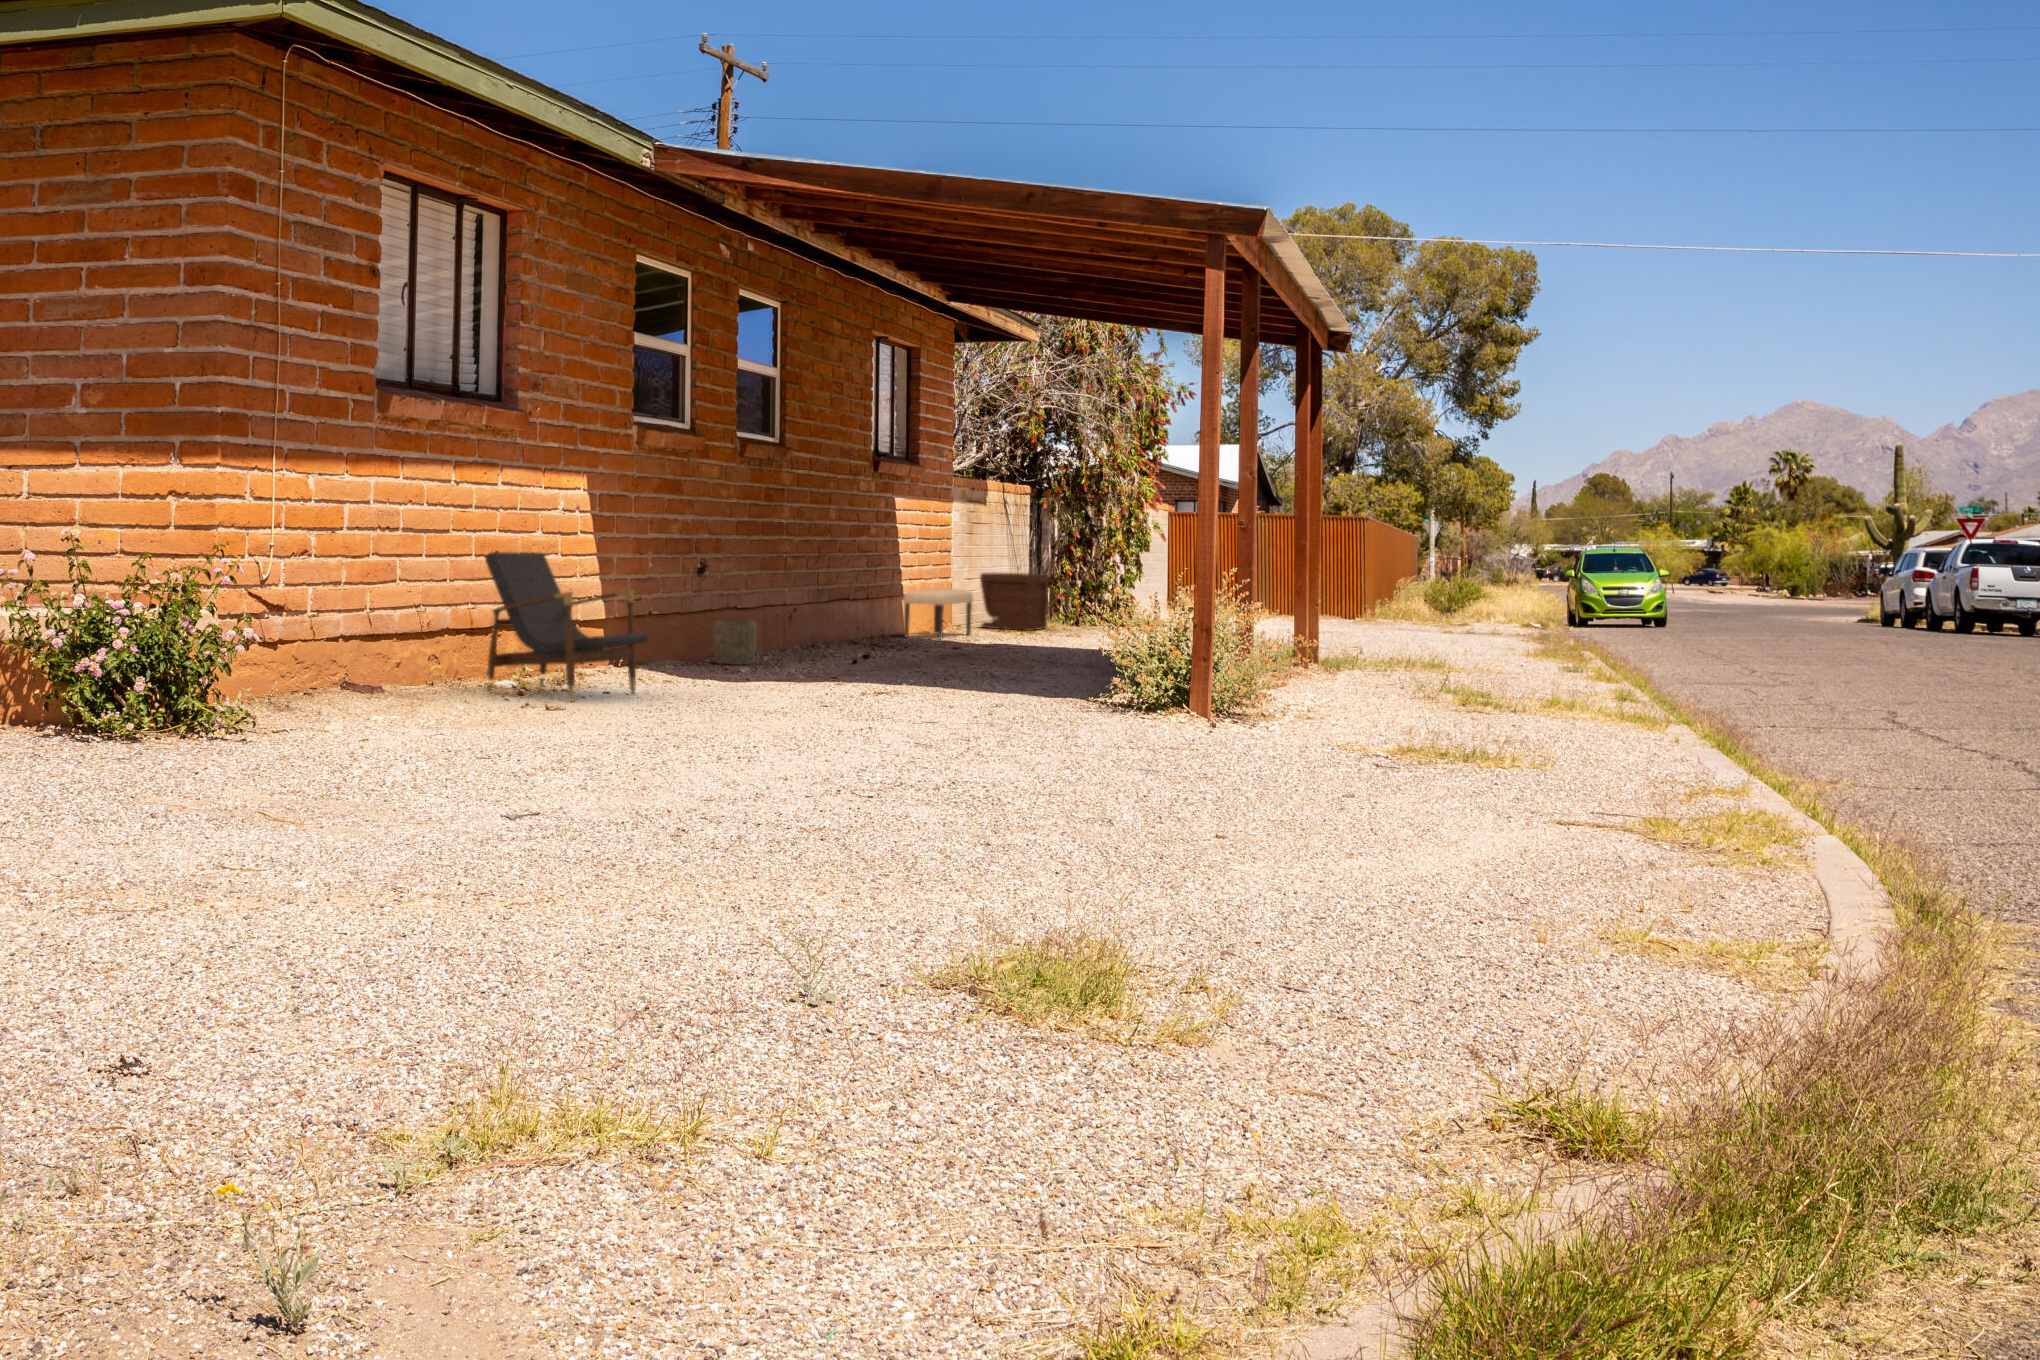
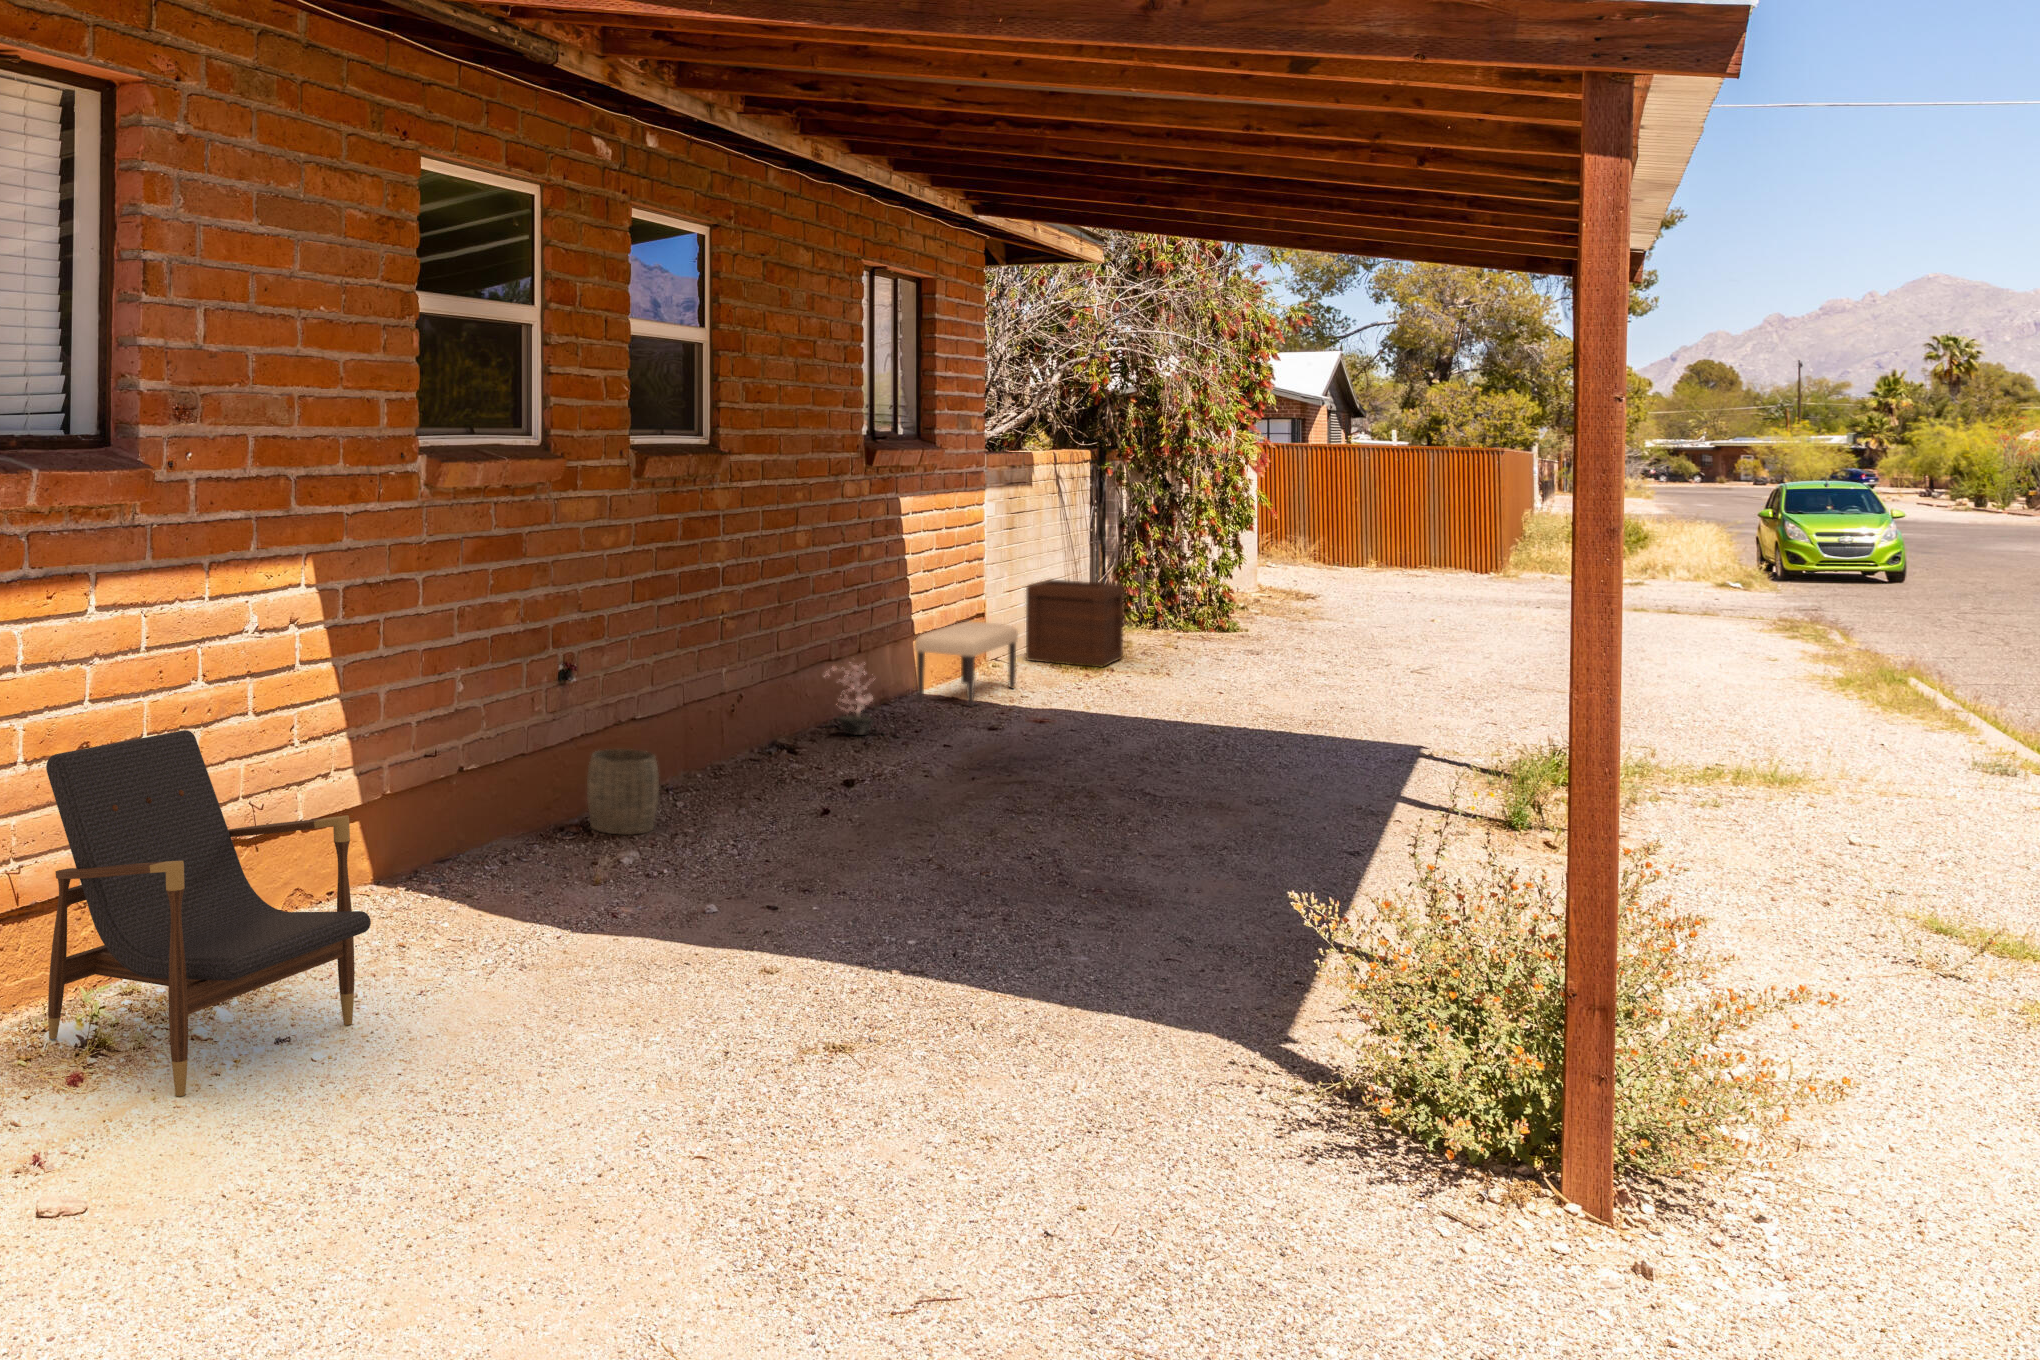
potted plant: none [844,593,880,645] -> present [825,662,874,735]

